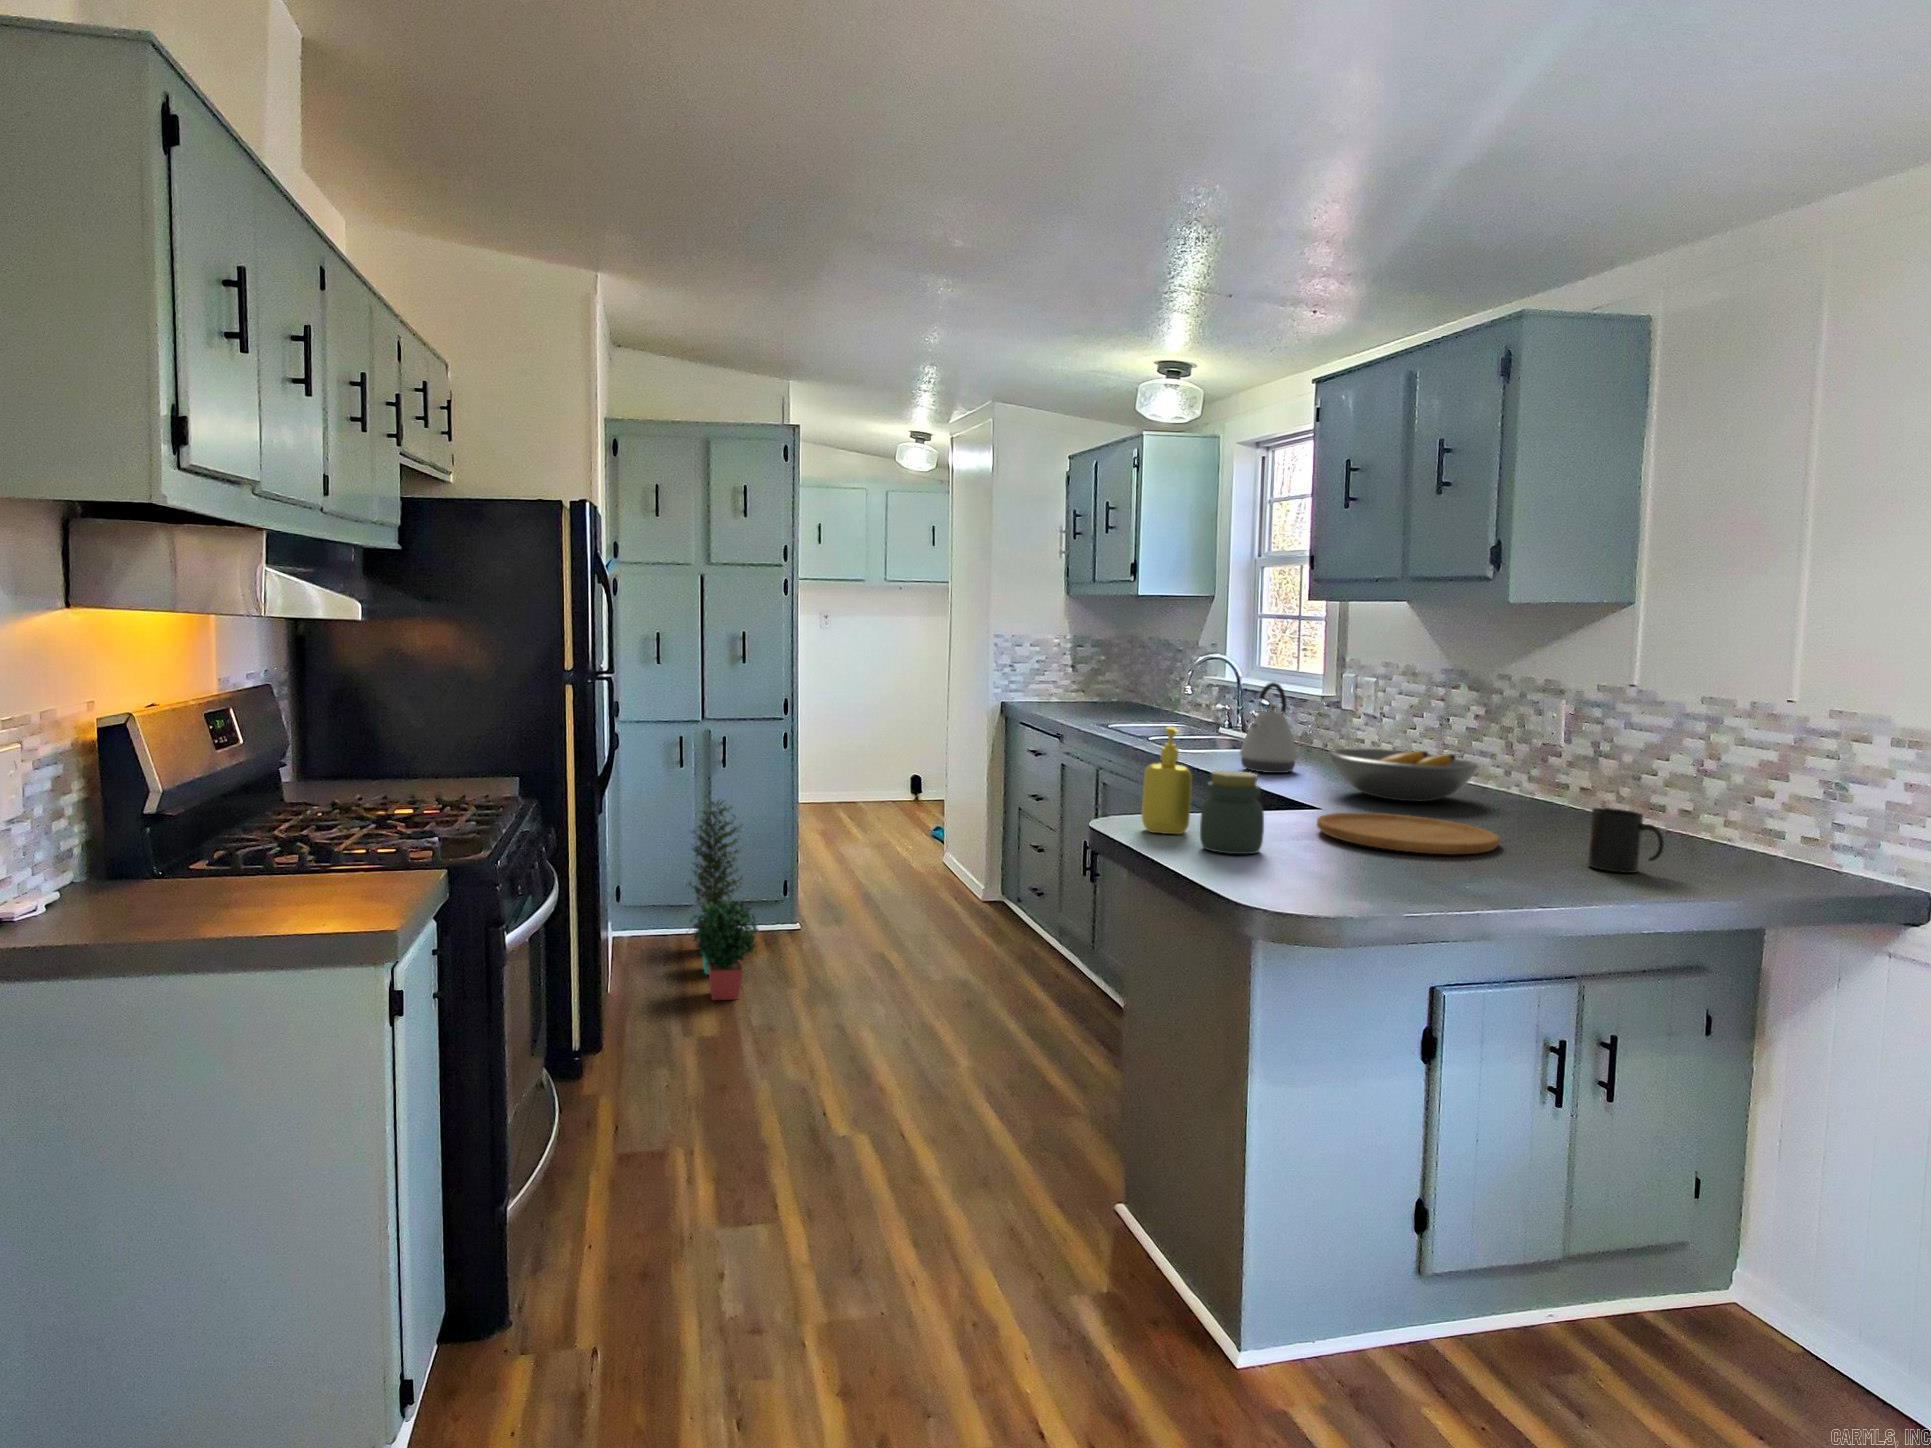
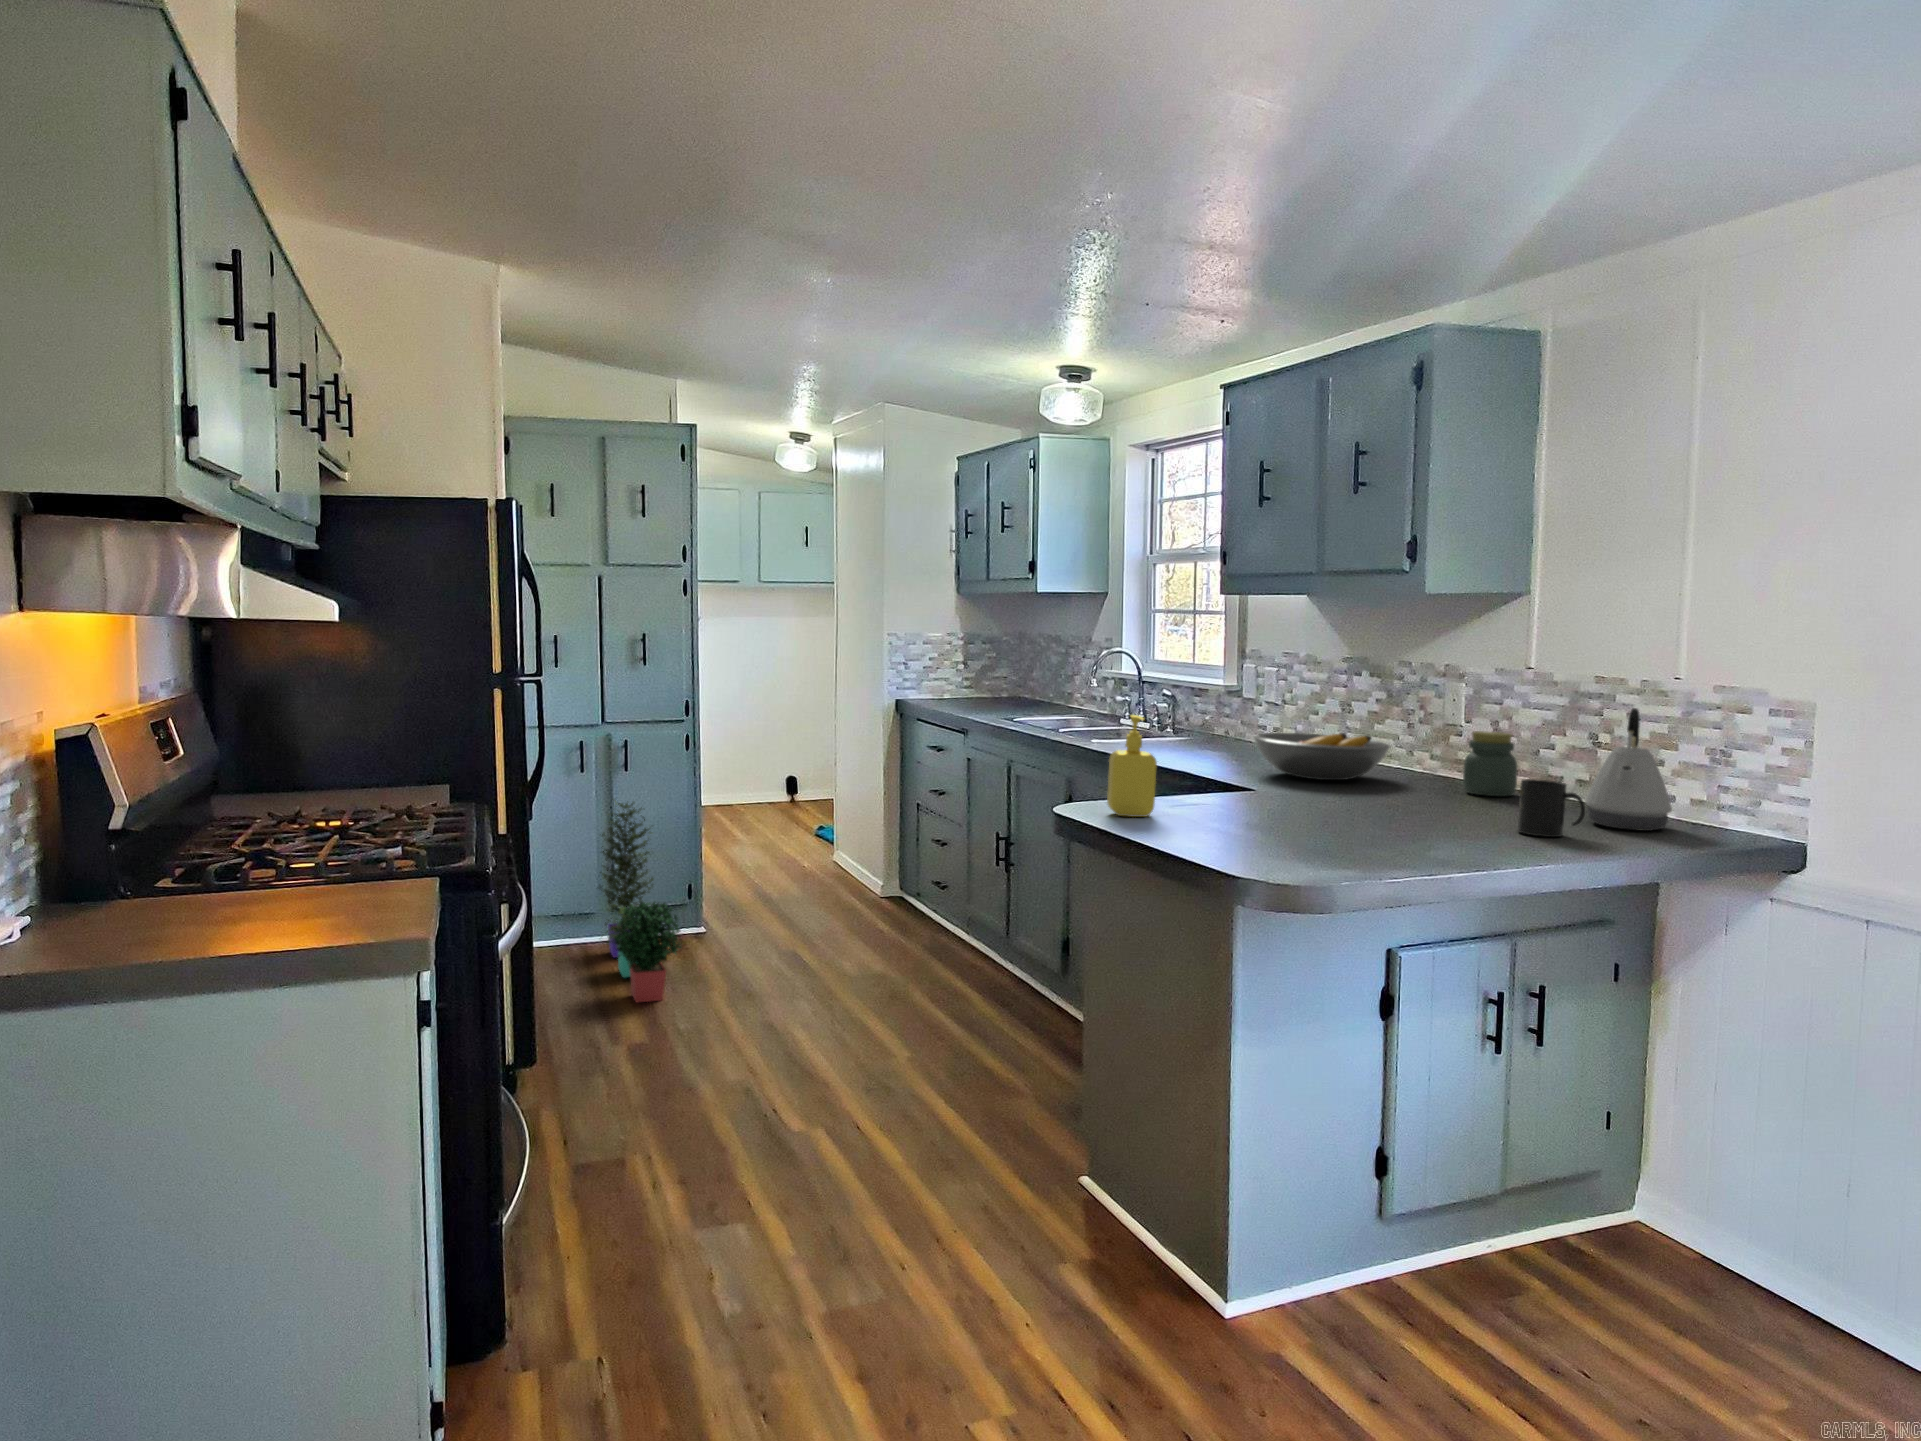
kettle: present [1240,682,1298,773] -> present [1585,708,1672,831]
jar: present [1200,770,1264,854] -> present [1463,731,1518,796]
cutting board: present [1317,812,1500,855] -> none [1266,791,1434,827]

